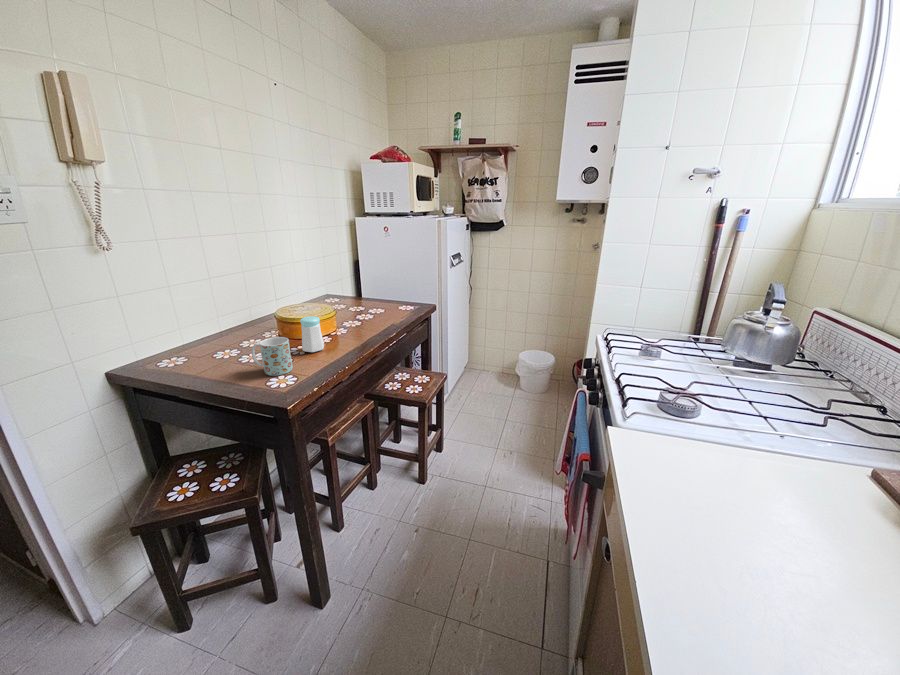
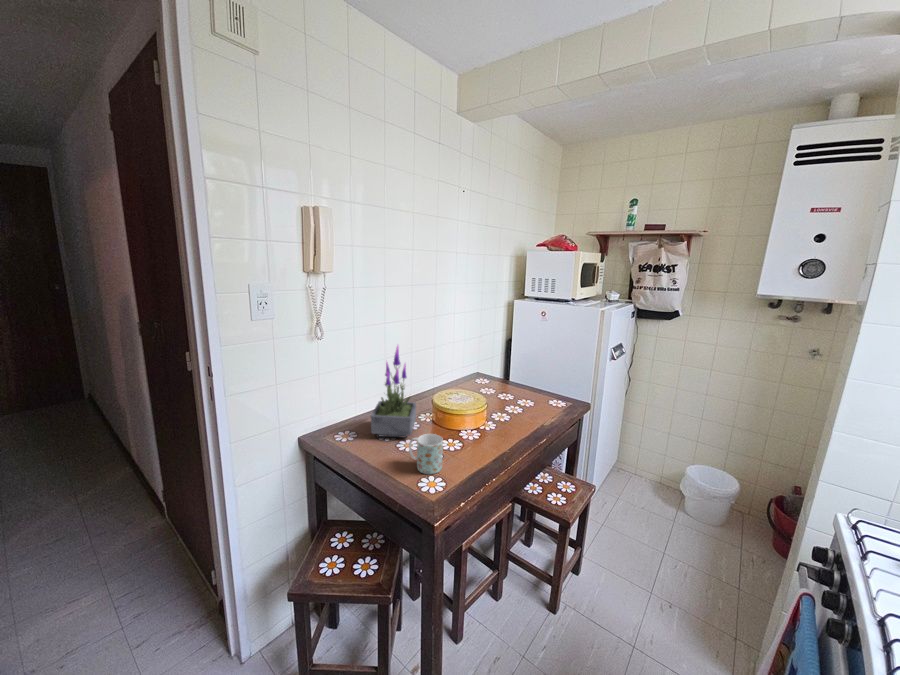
potted plant: none [201,251,259,356] -> present [371,346,416,437]
salt shaker: present [300,316,324,352] -> none [452,413,473,450]

